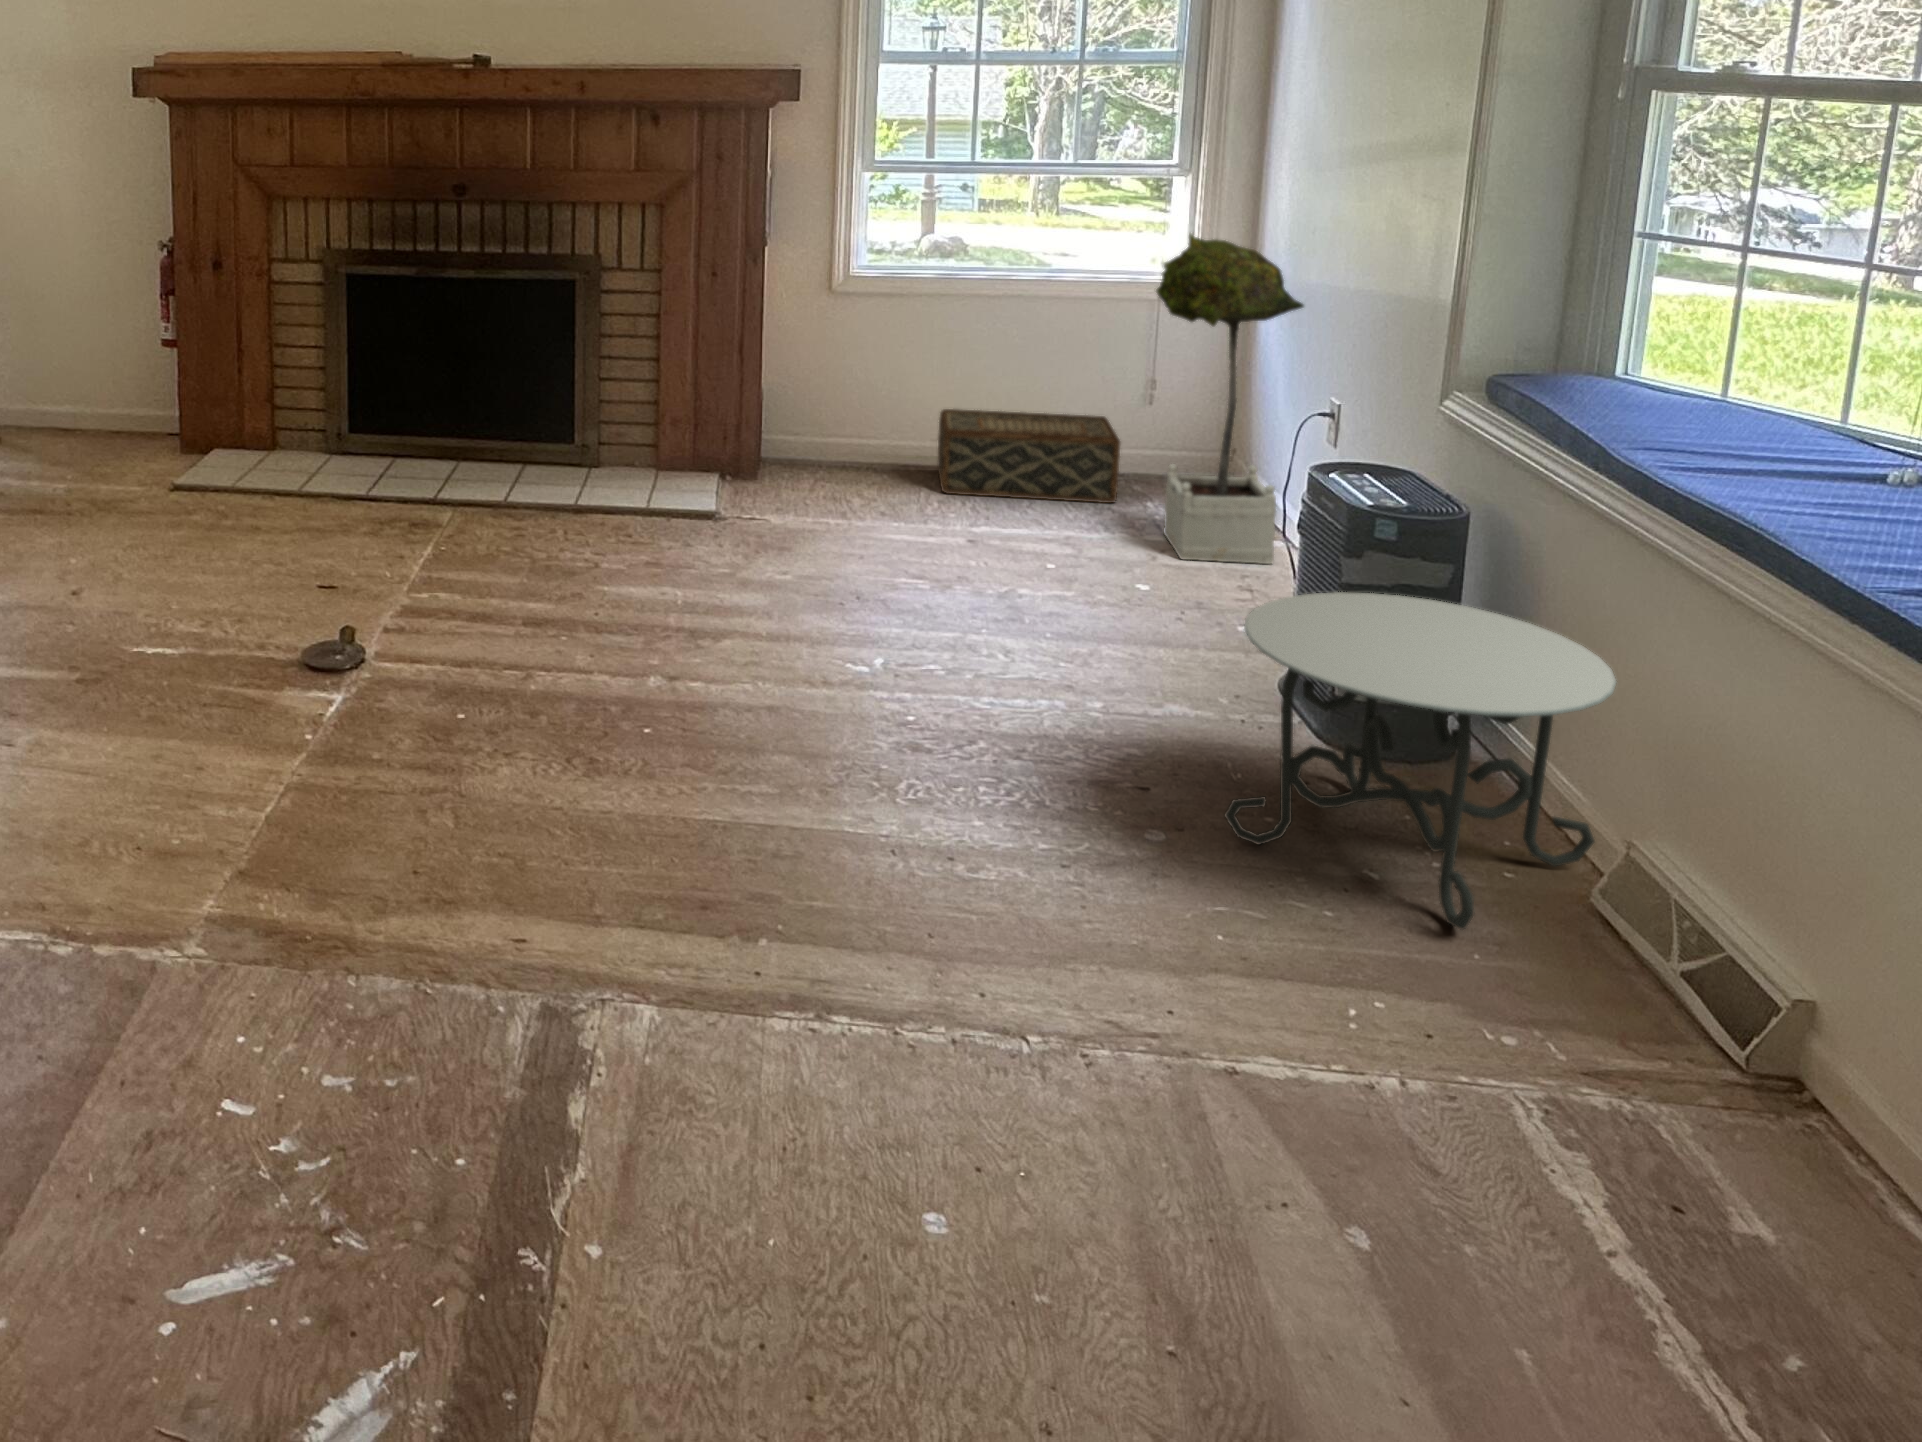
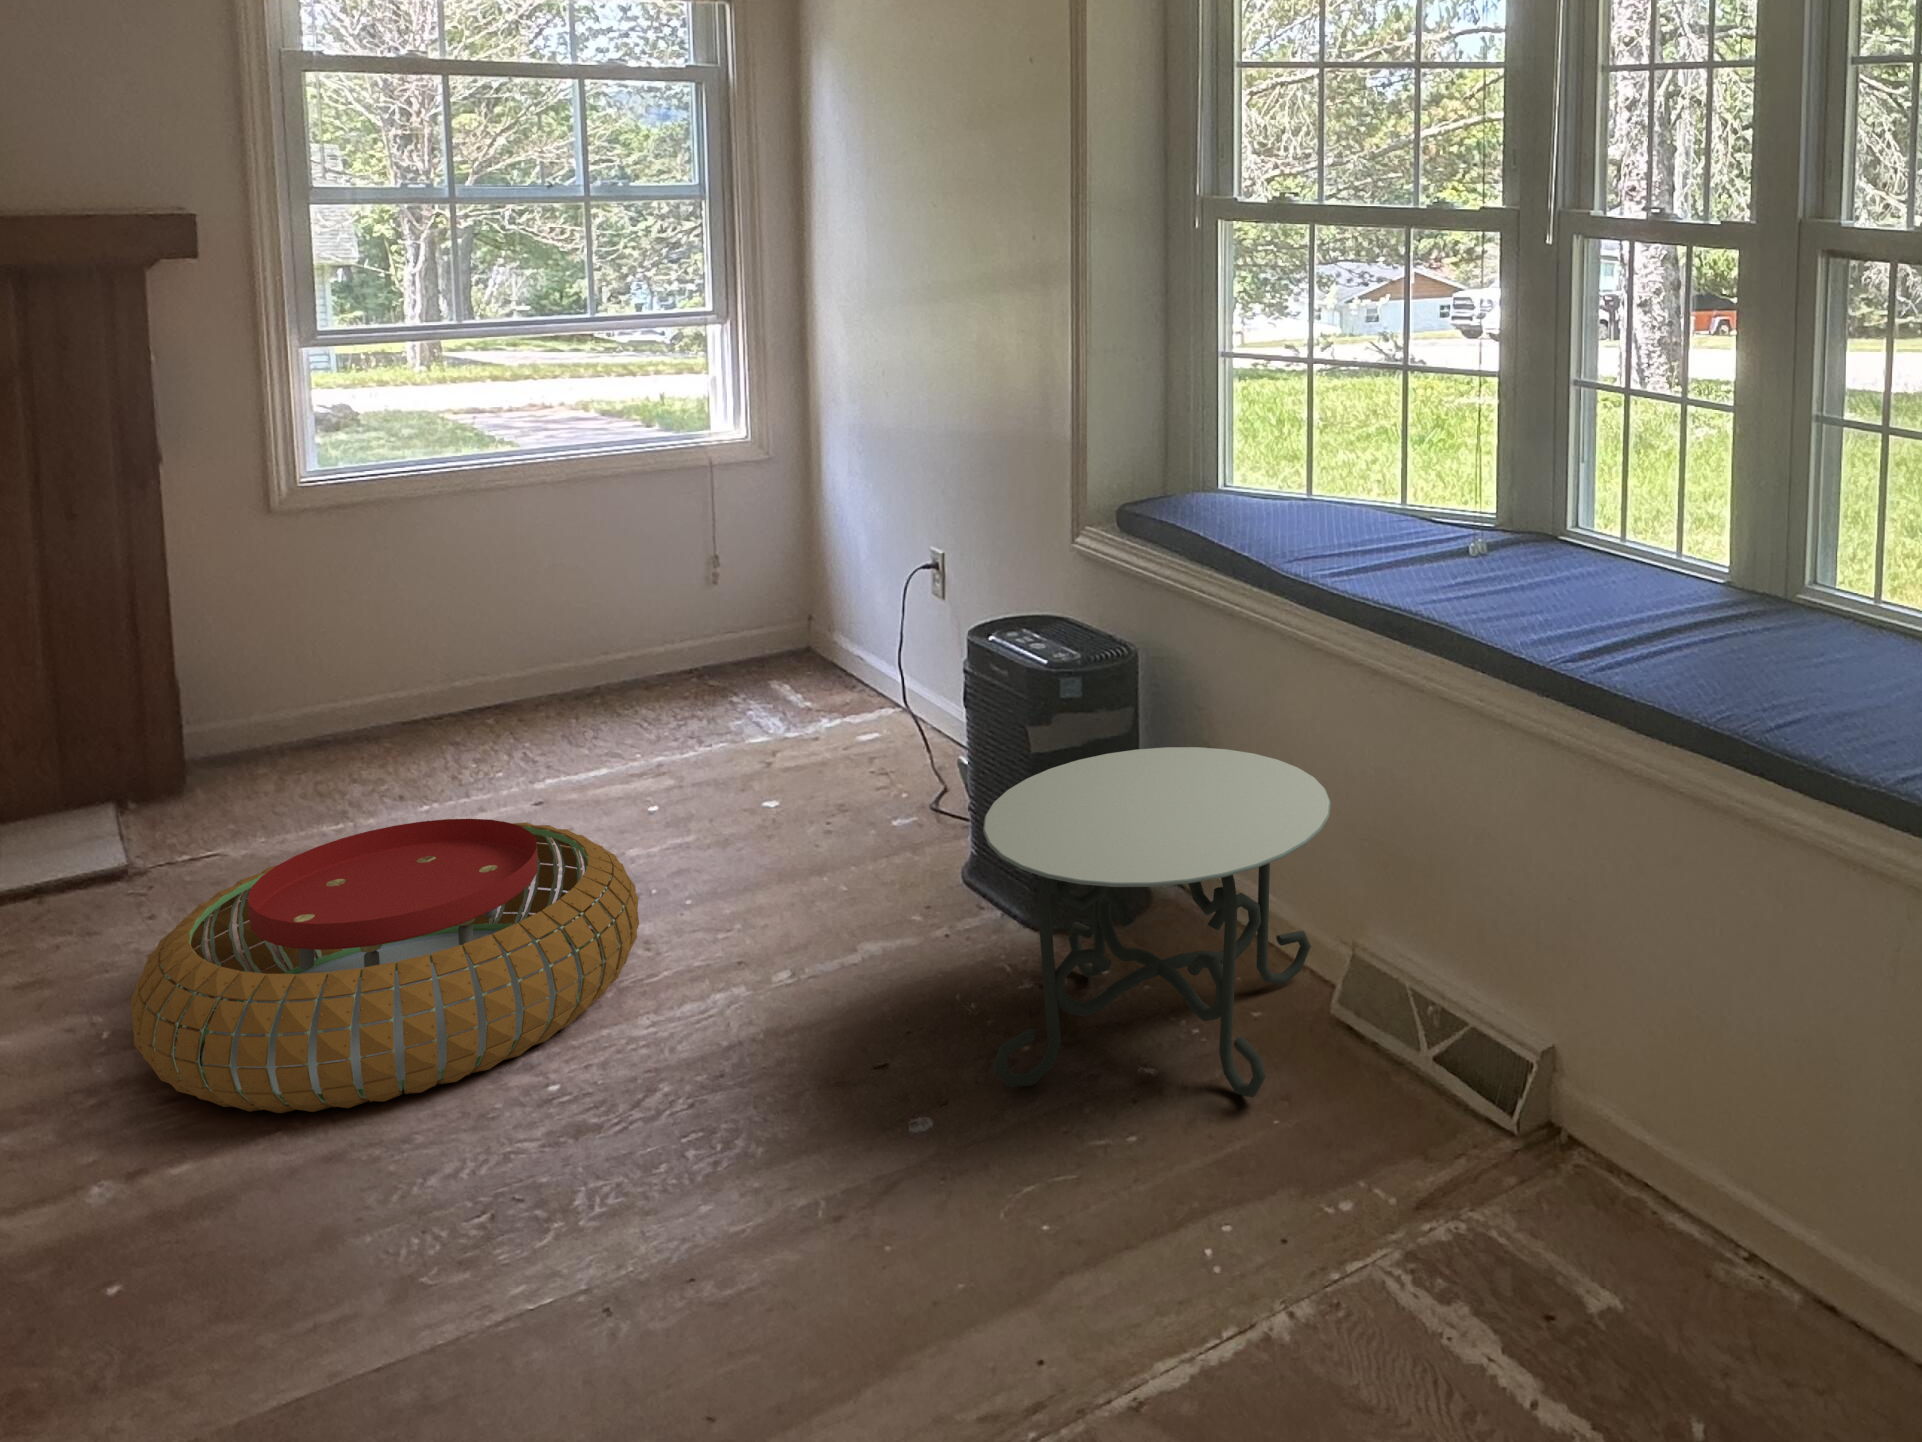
potted tree: present [1157,234,1304,564] -> none [733,388,893,755]
woven basket: present [938,409,1120,503] -> none [452,606,698,746]
pouf: none [693,515,1002,691] -> present [130,819,639,1113]

